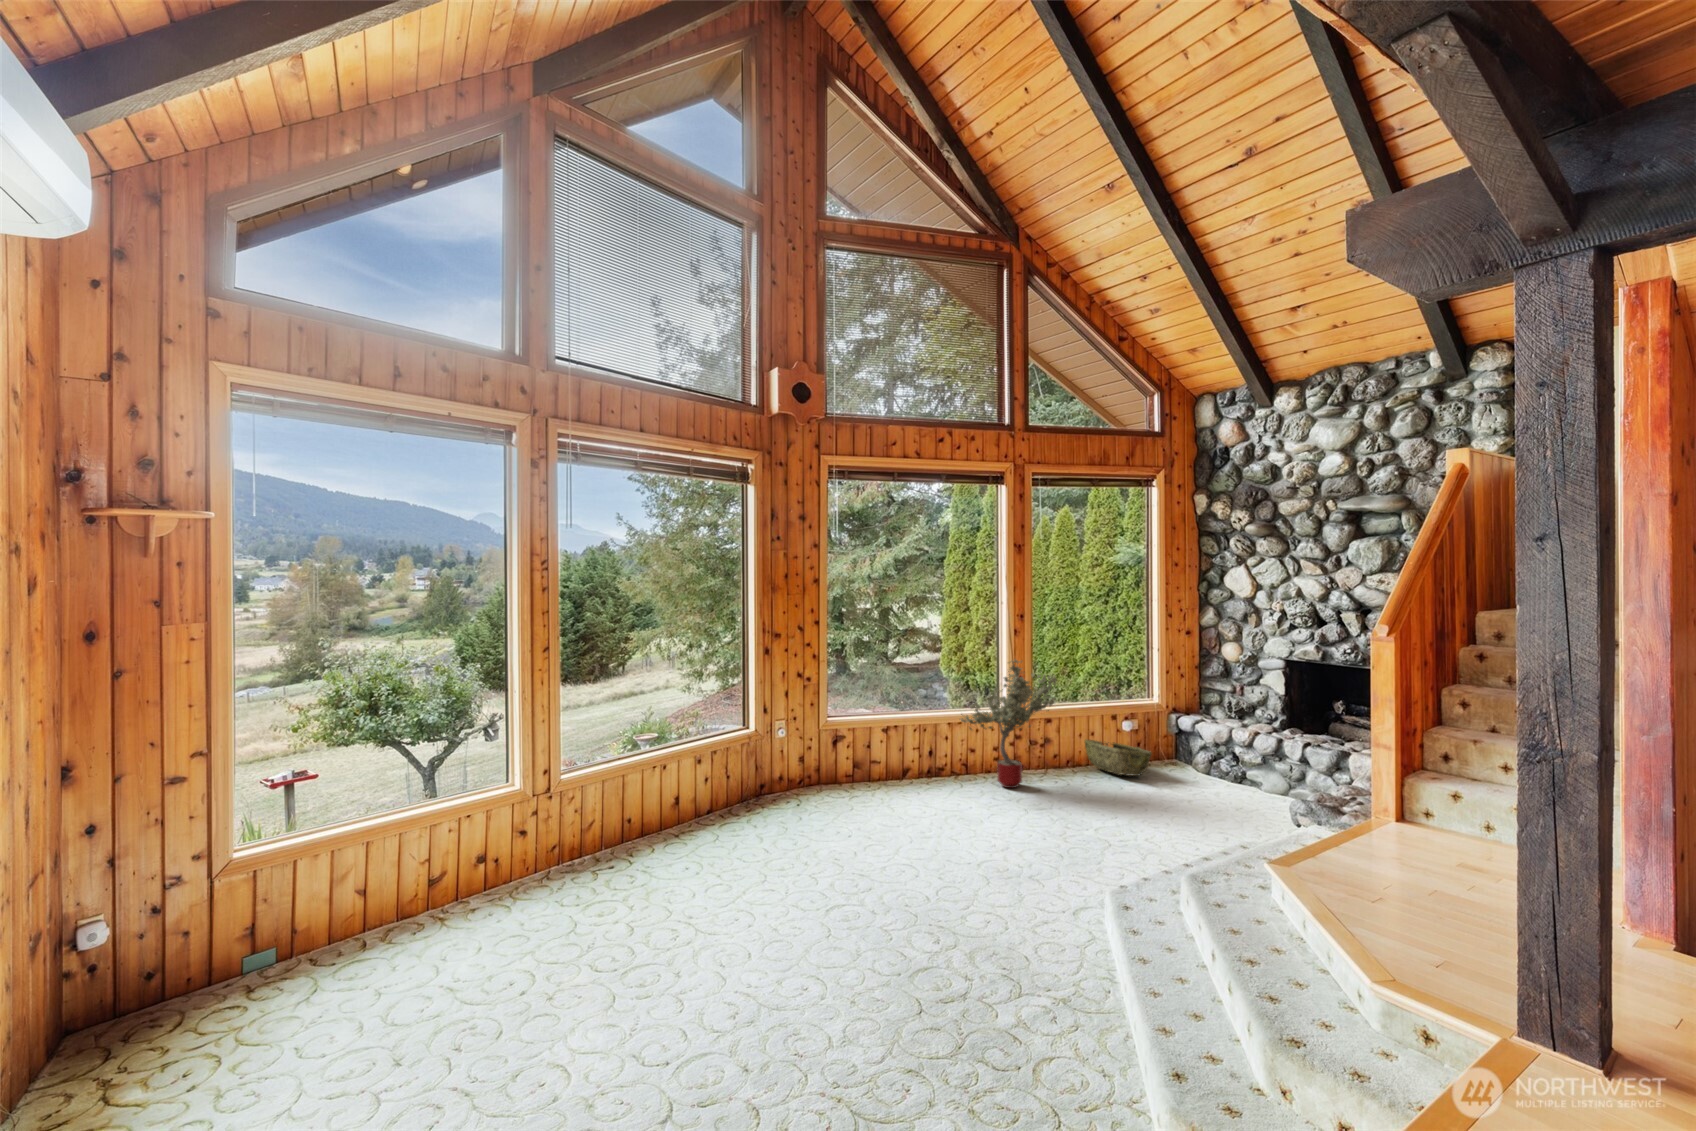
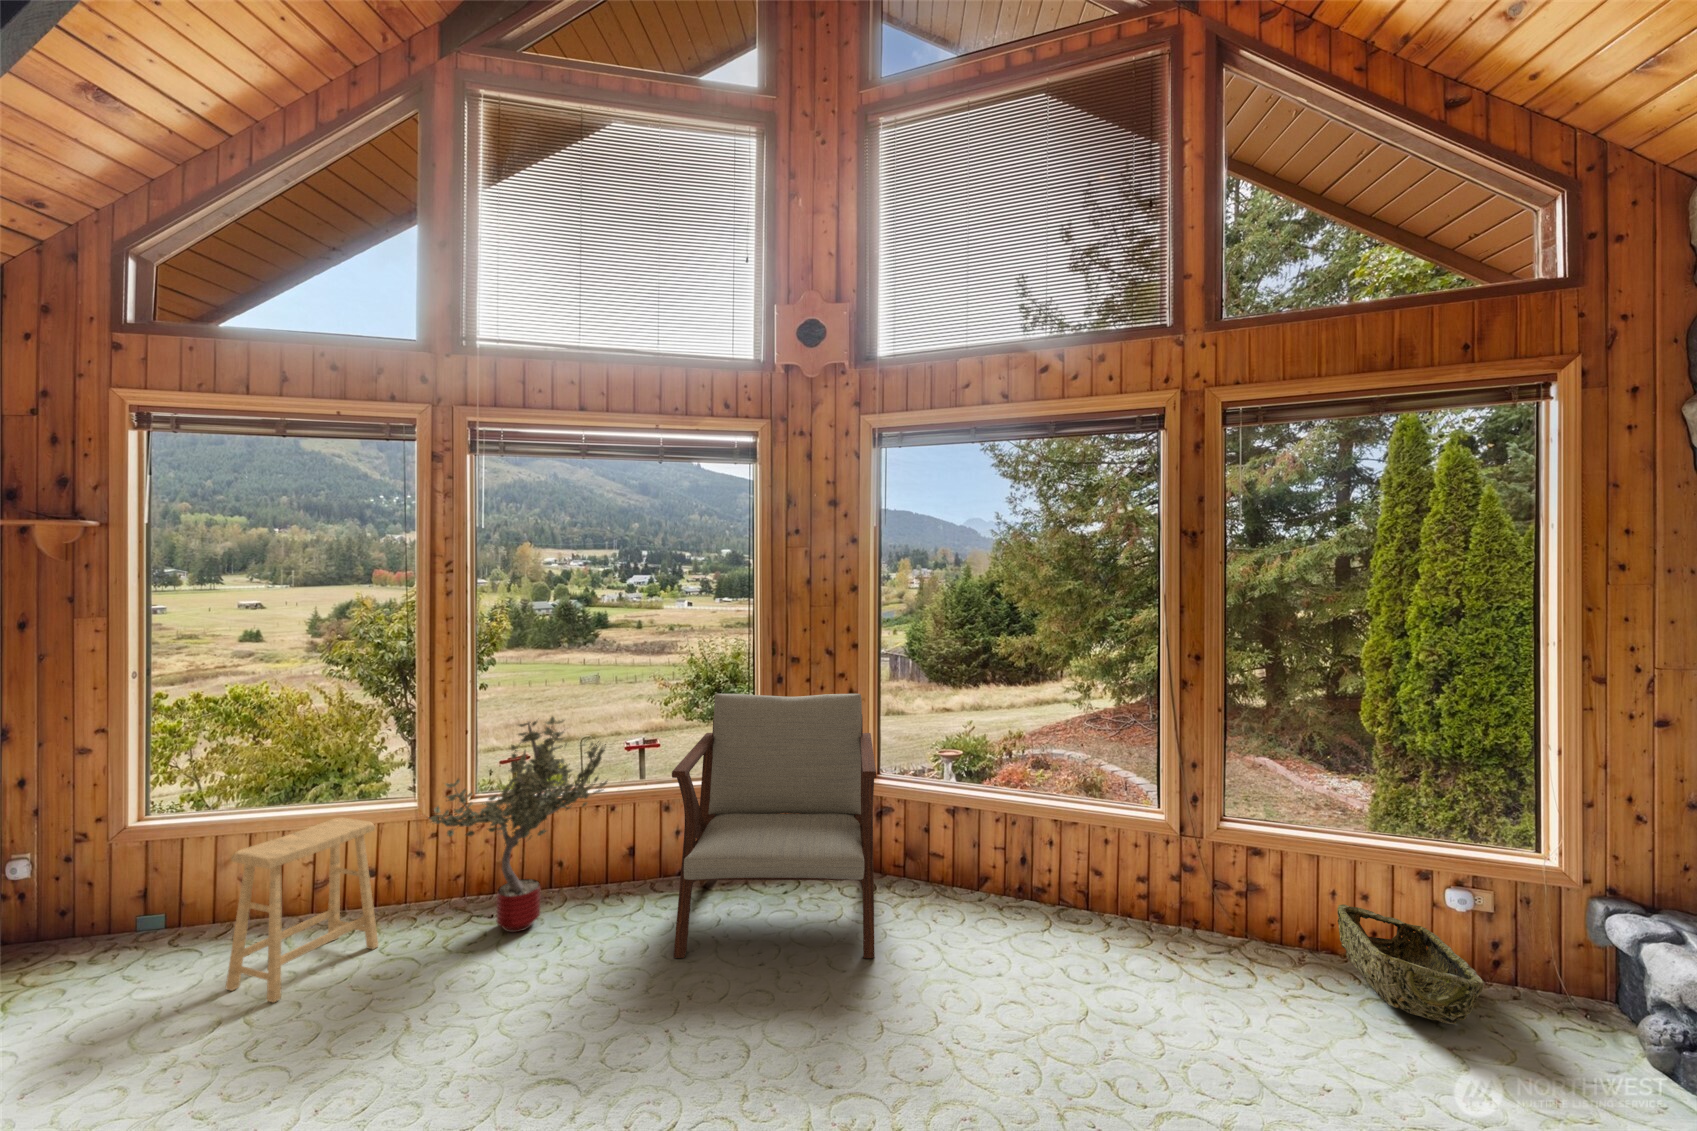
lounge chair: none [729,656,902,844] -> present [672,694,876,958]
potted tree: present [961,660,1057,788] -> present [428,717,607,932]
footstool: none [490,791,561,944] -> present [226,818,378,1002]

